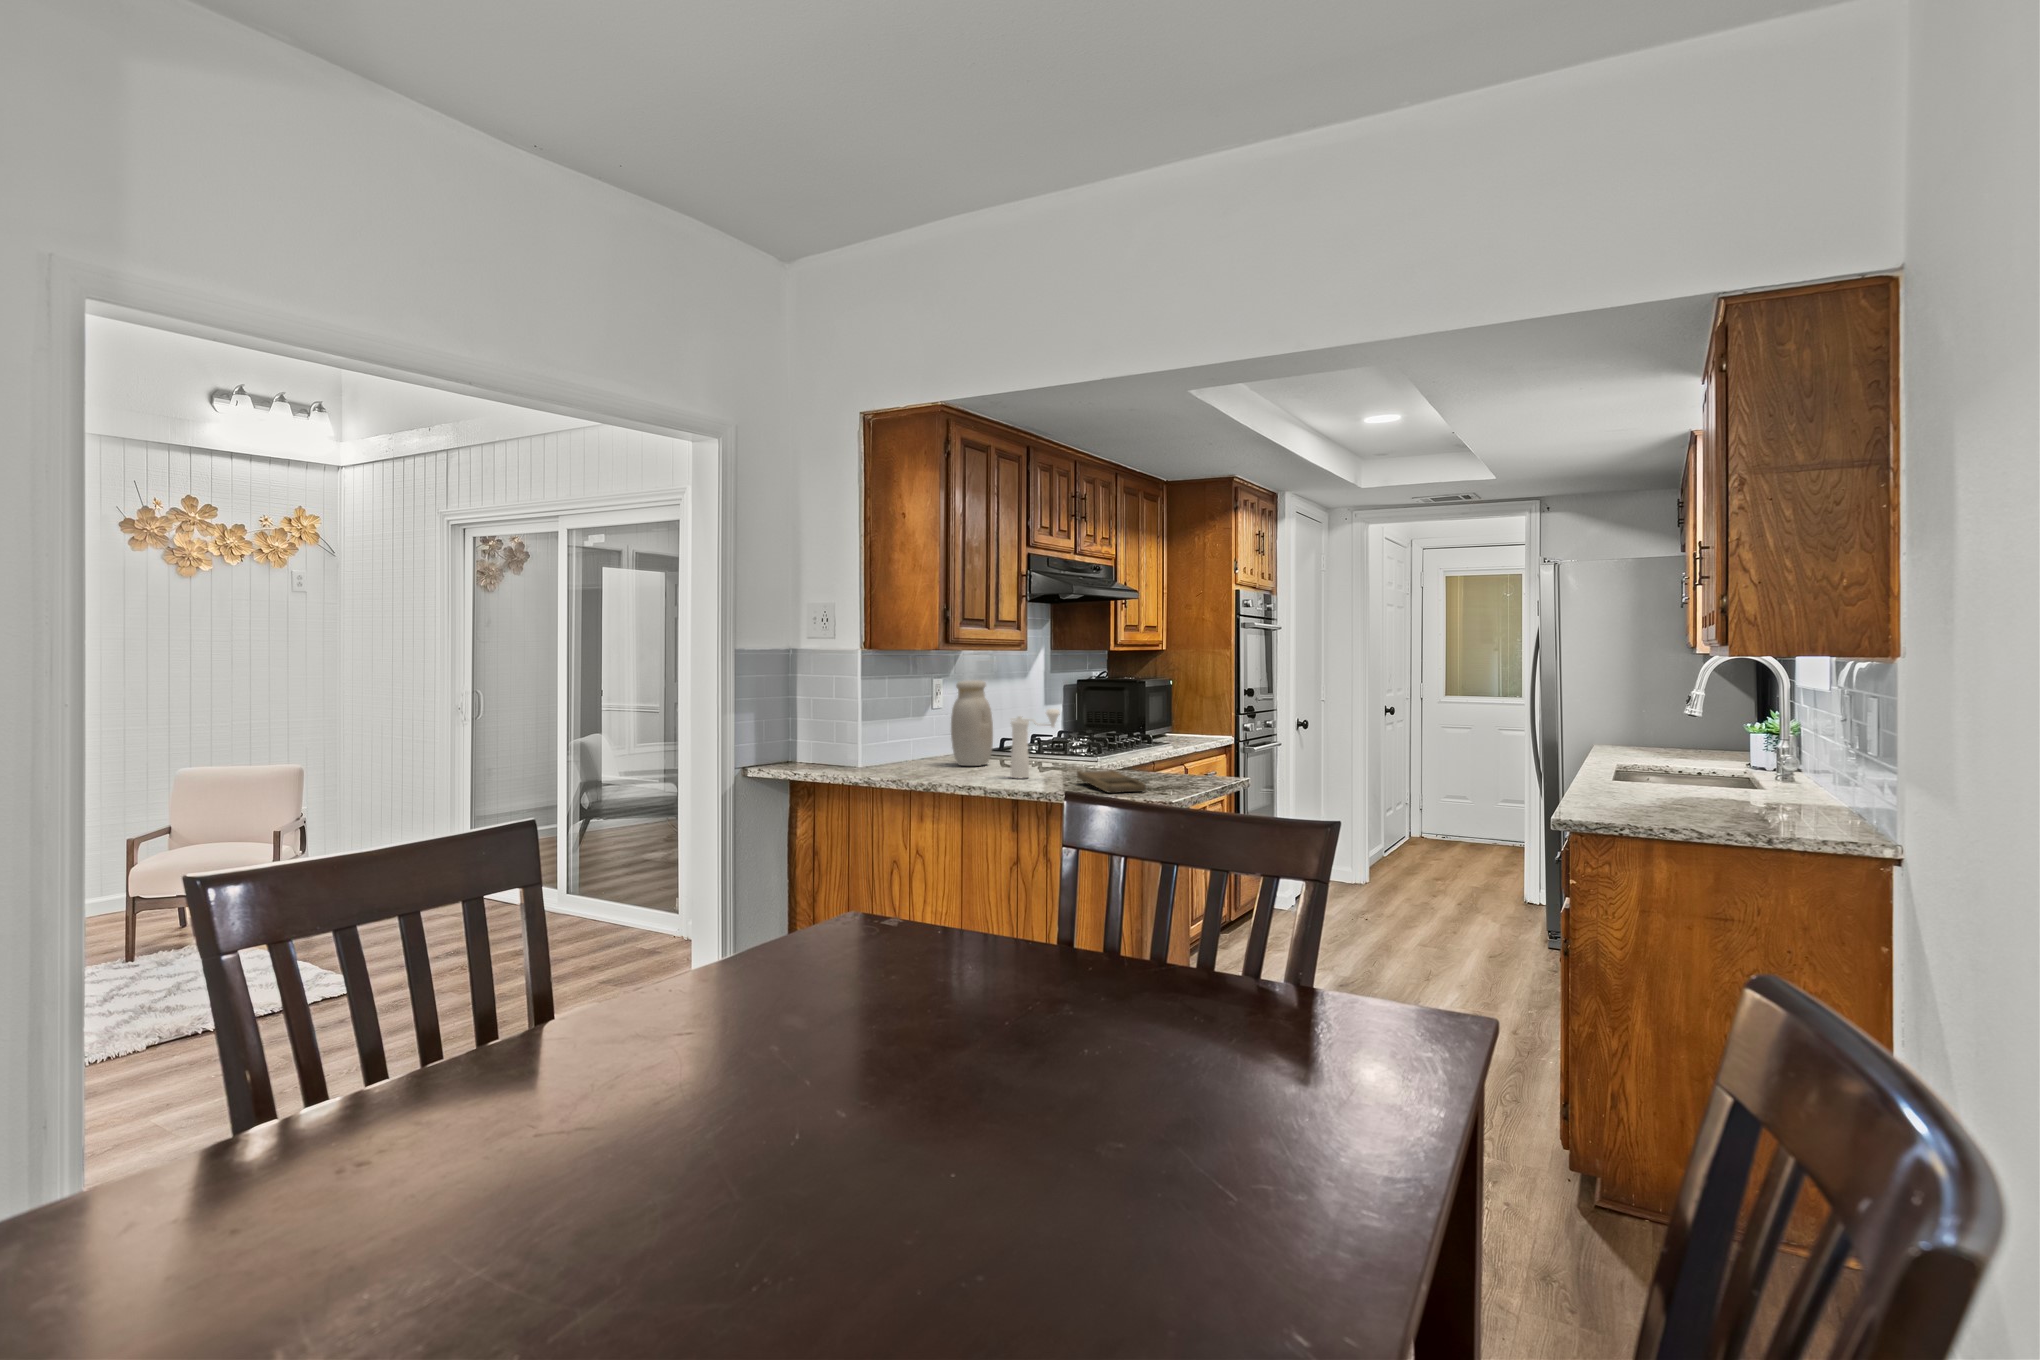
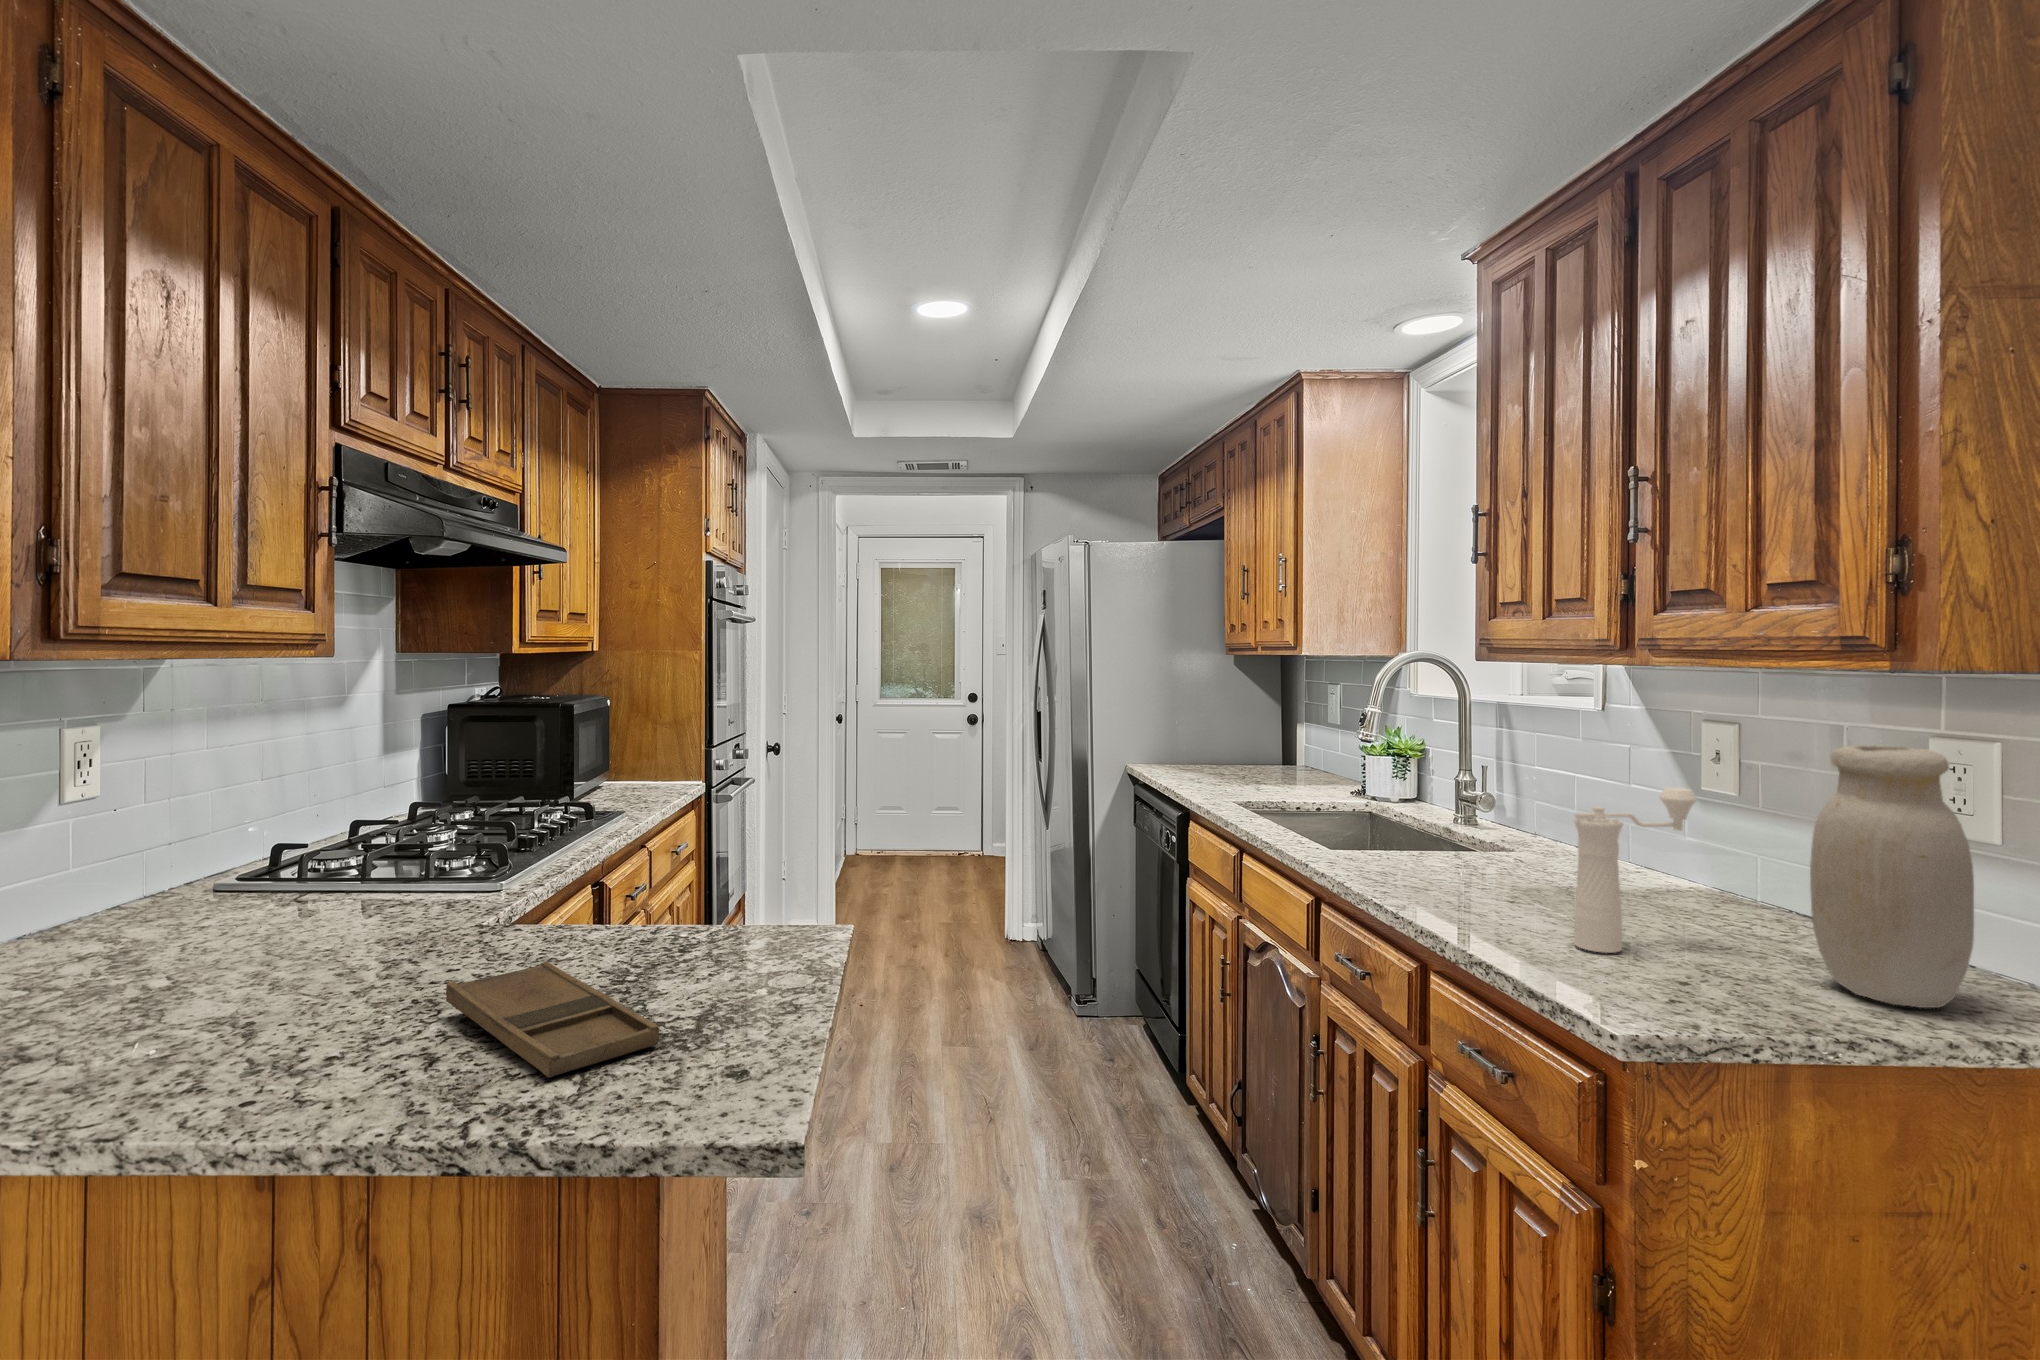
jar: present [951,680,993,766] -> present [1810,745,1974,1008]
pepper mill: present [1010,709,1060,778] -> present [1574,788,1697,953]

